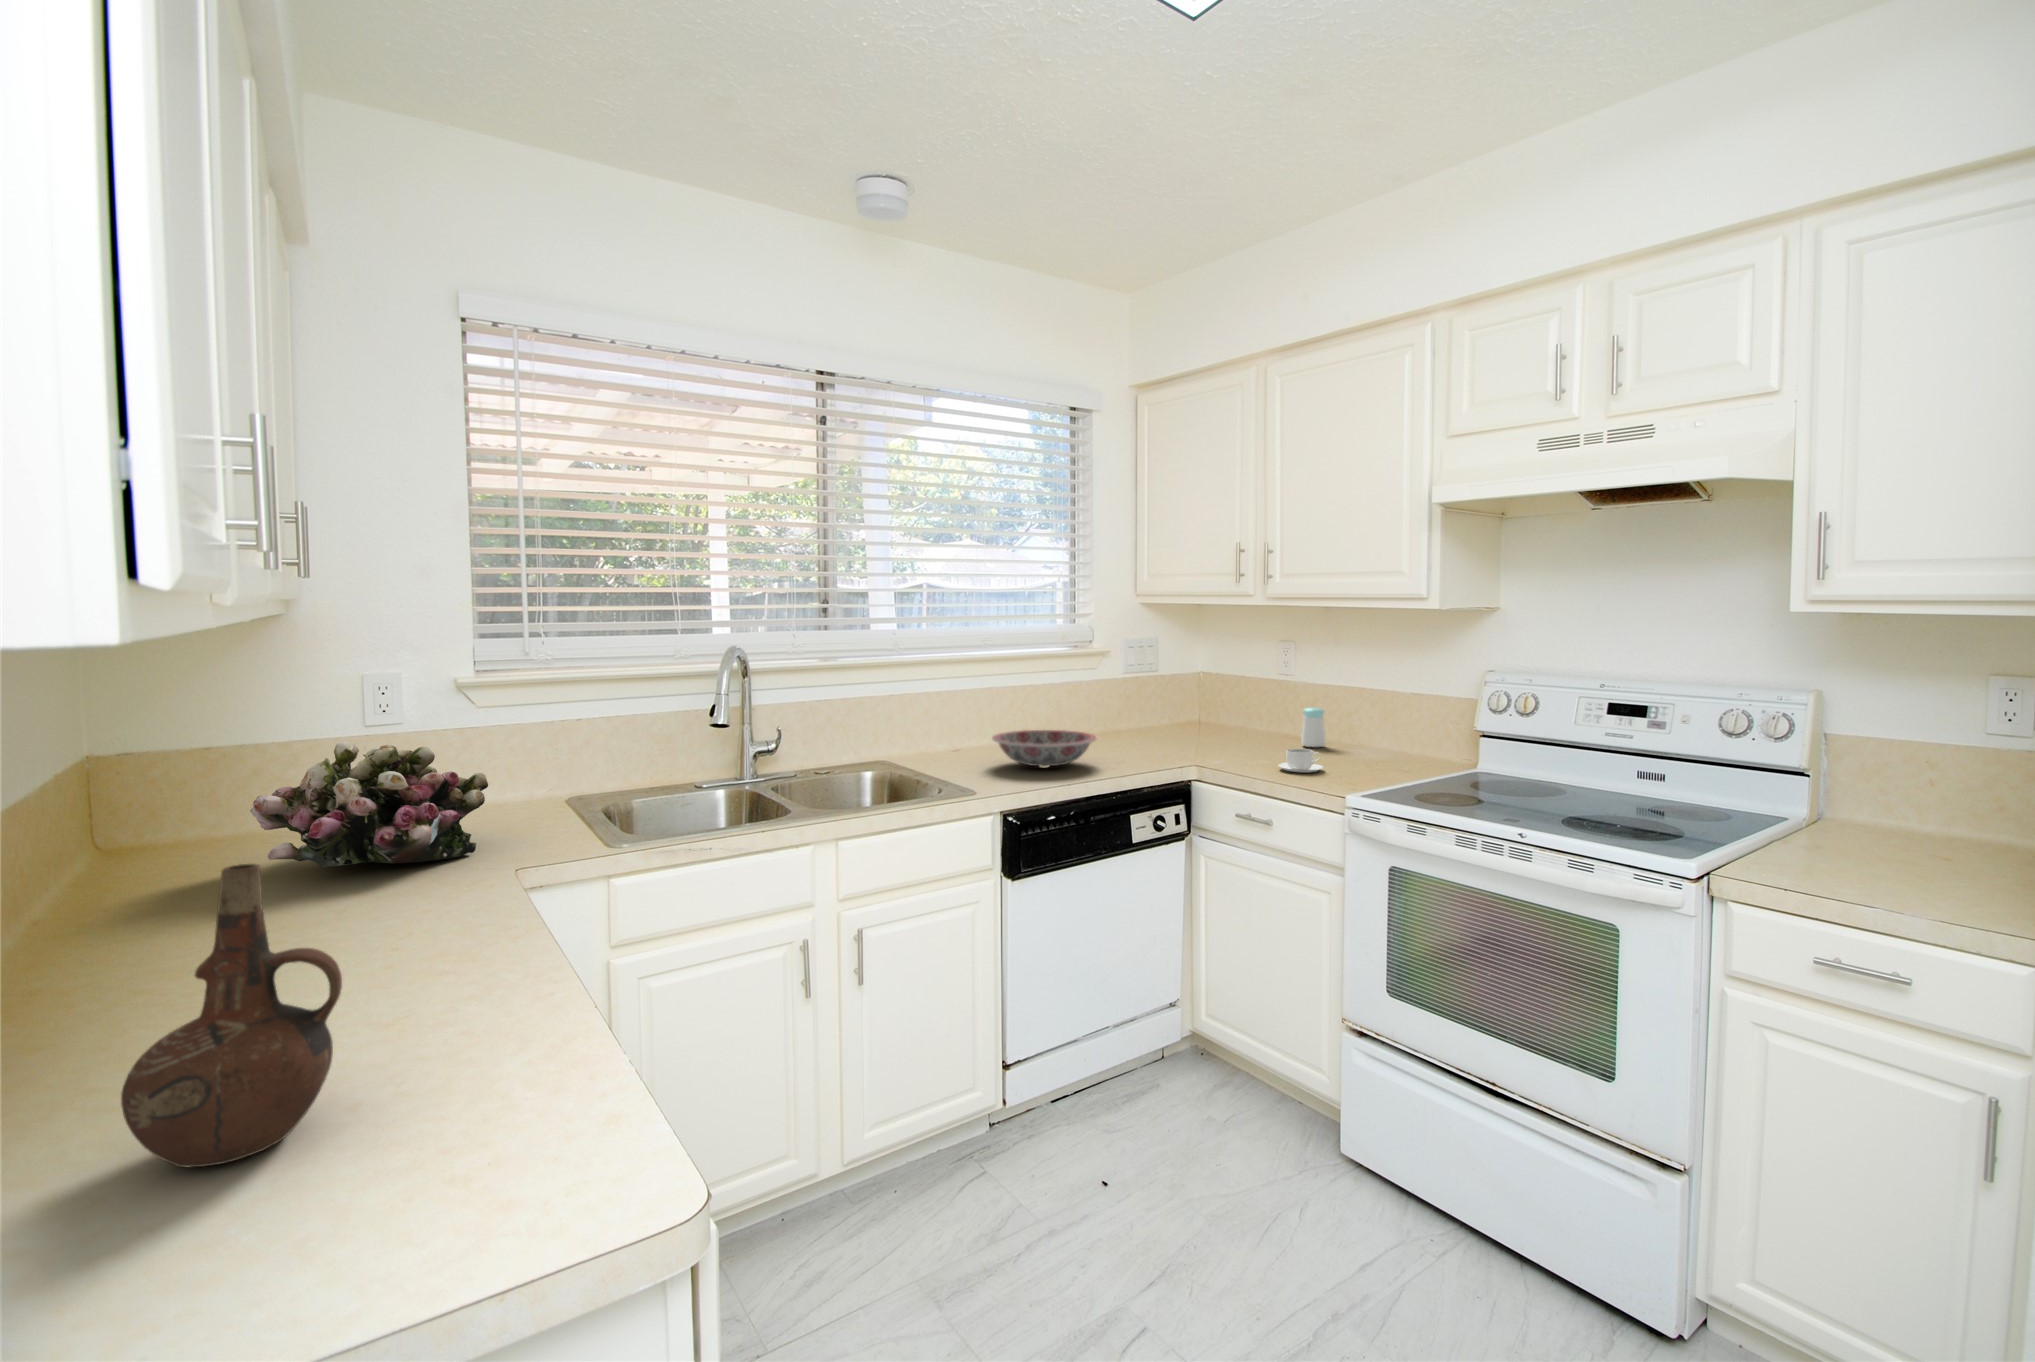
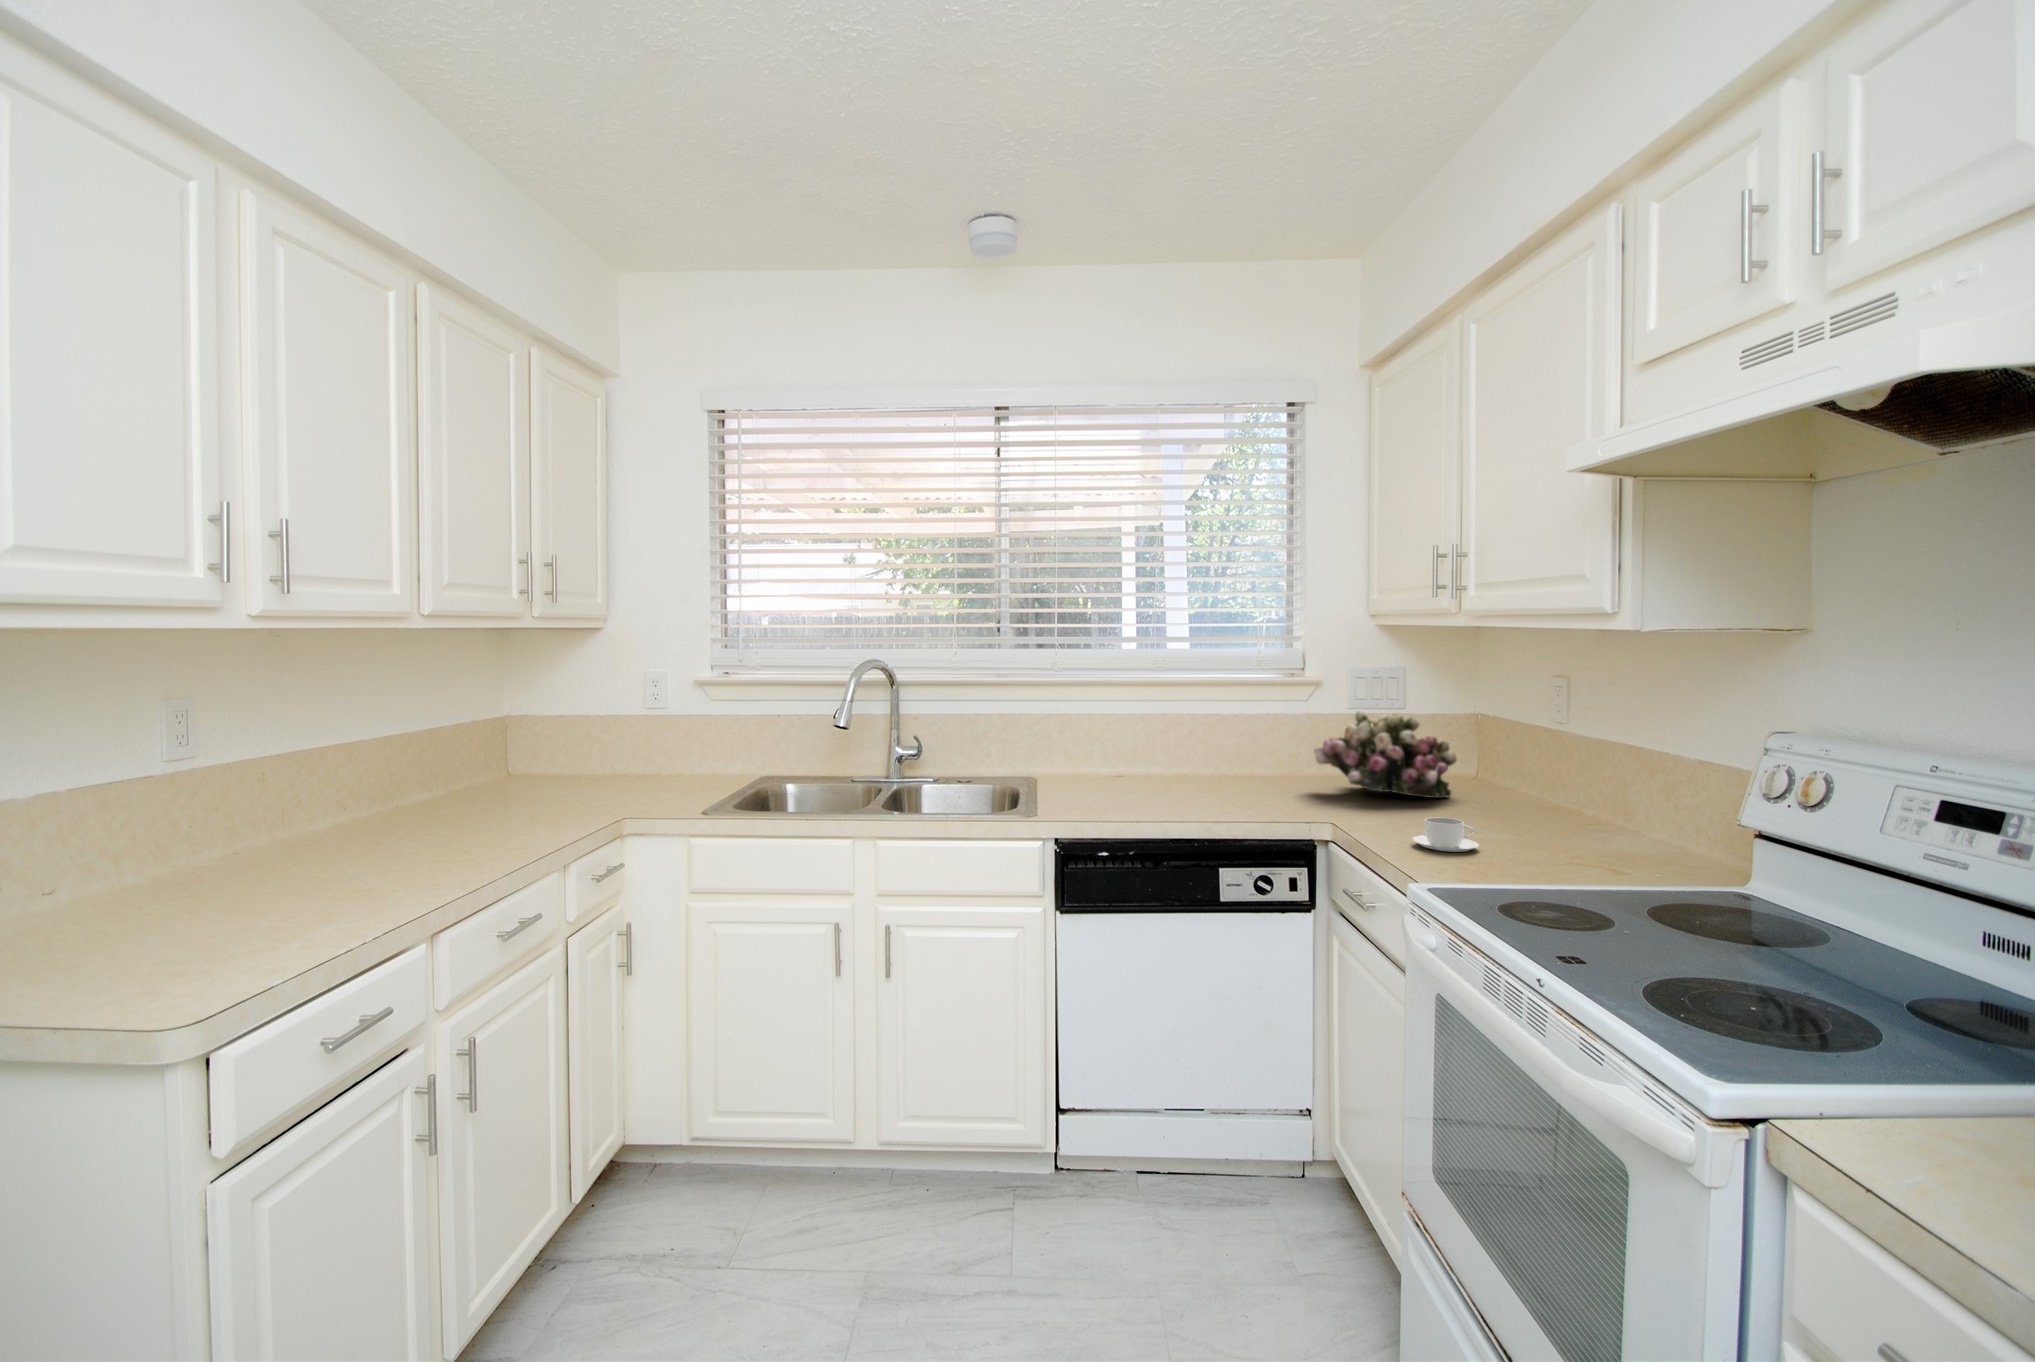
salt shaker: present [1301,707,1325,747] -> none [1542,769,1583,826]
ceramic bowl: present [992,730,1097,767] -> none [1106,762,1222,802]
flower arrangement: present [250,742,488,867] -> present [1314,710,1456,798]
ceramic pitcher: present [121,864,342,1168] -> none [207,770,312,928]

